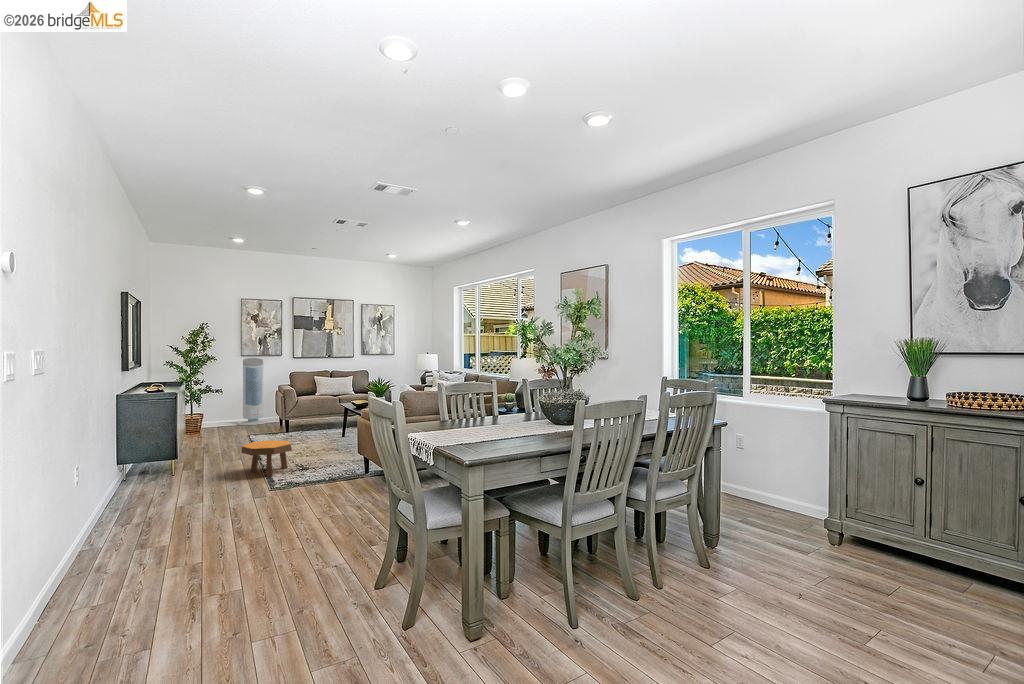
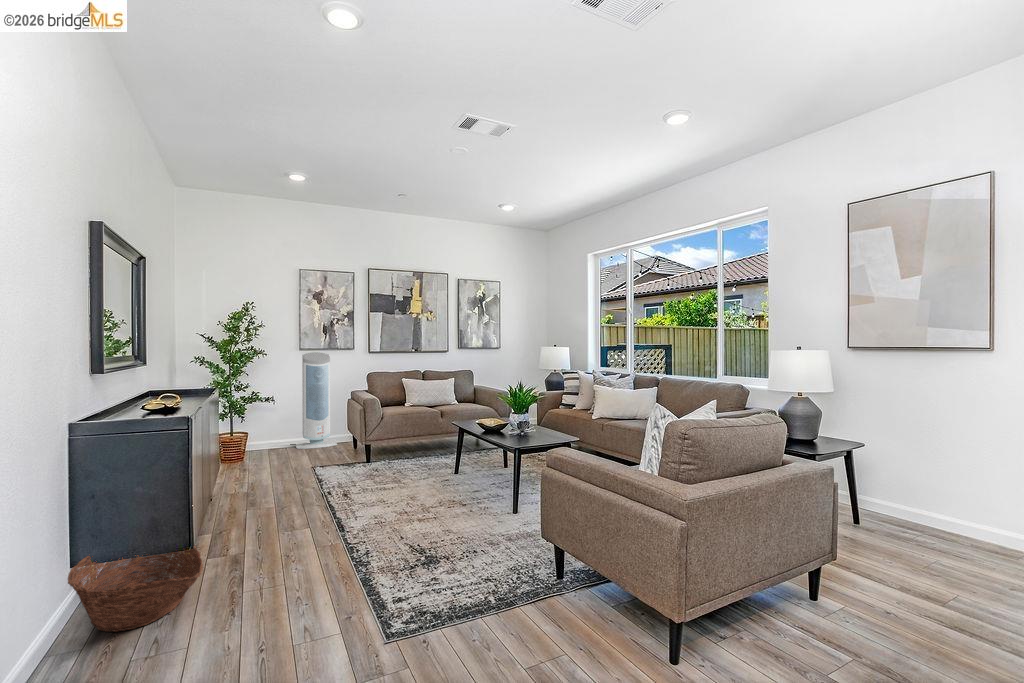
footstool: present [242,440,292,477] -> none [312,501,409,587]
basket: none [124,454,186,489] -> present [68,546,203,632]

